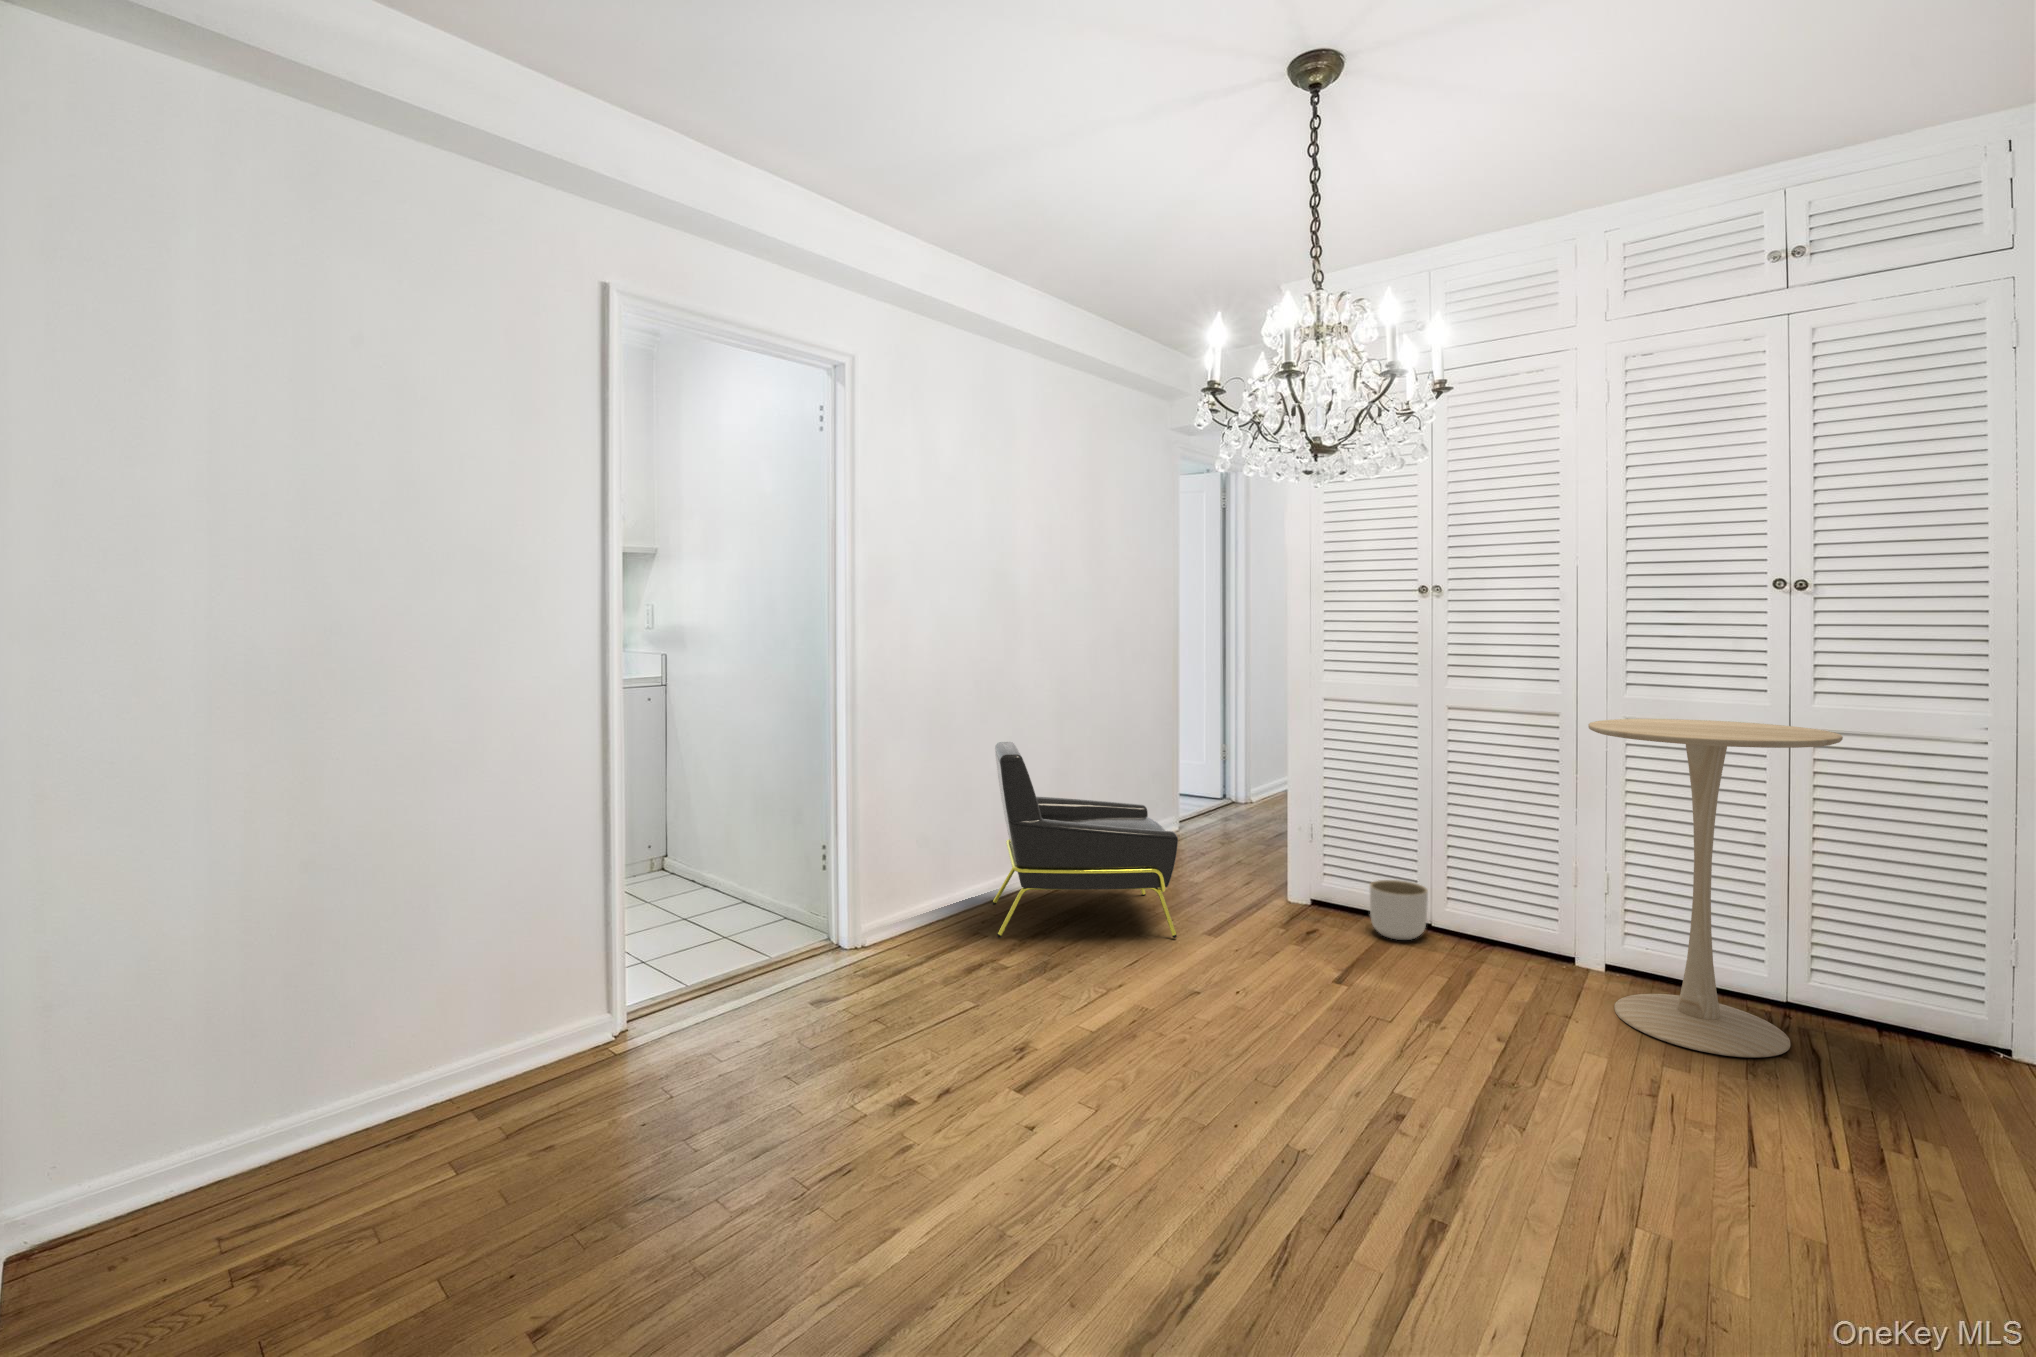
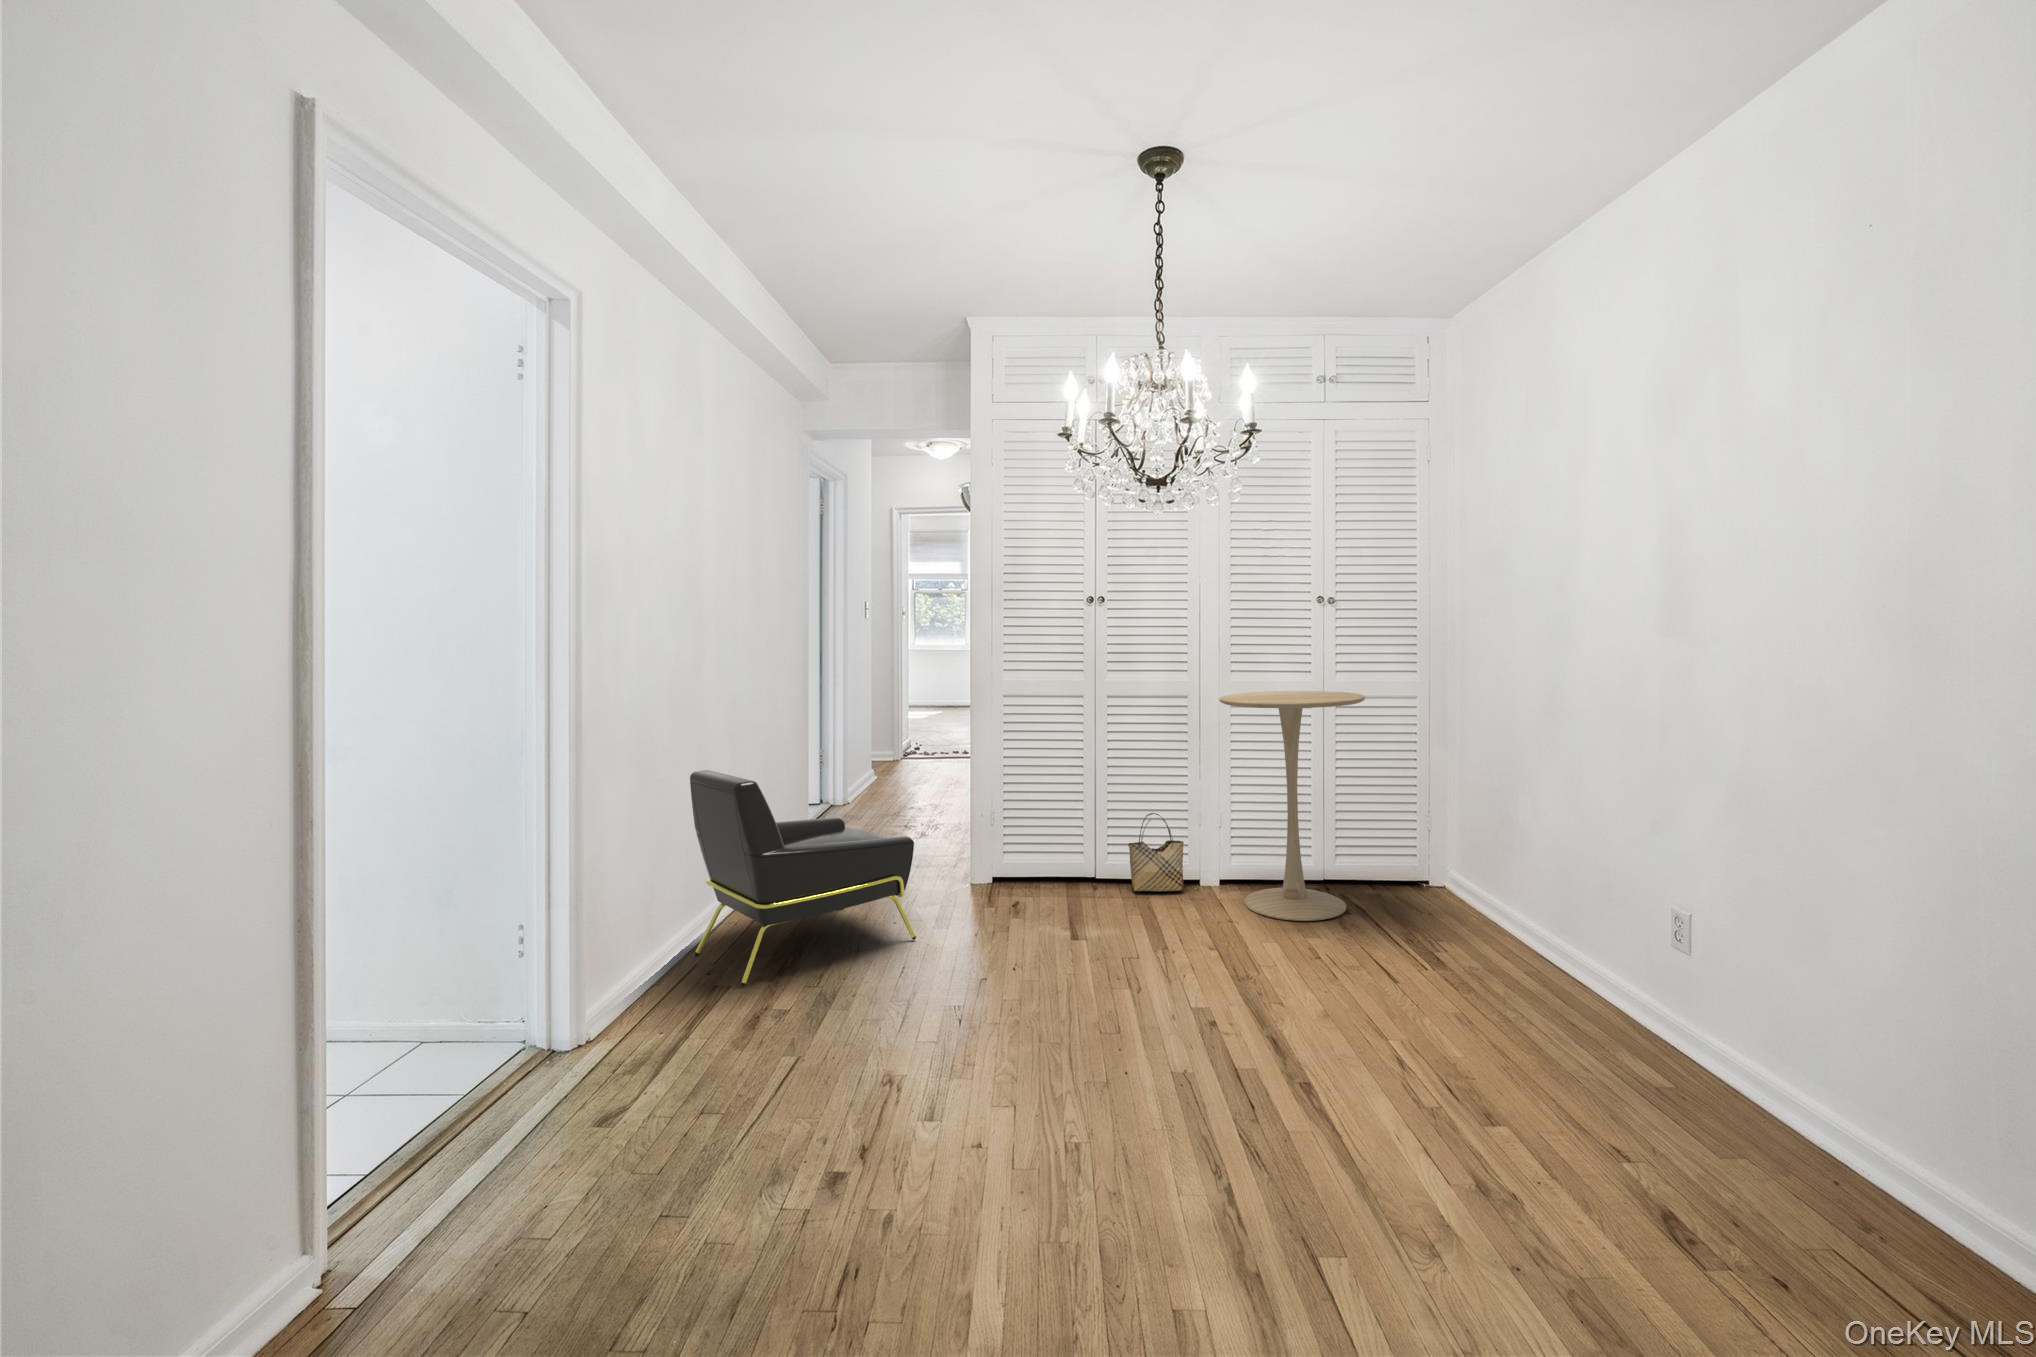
woven basket: none [1468,860,1549,965] -> present [1128,813,1184,891]
planter: present [1370,880,1428,940] -> none [1052,846,1097,895]

